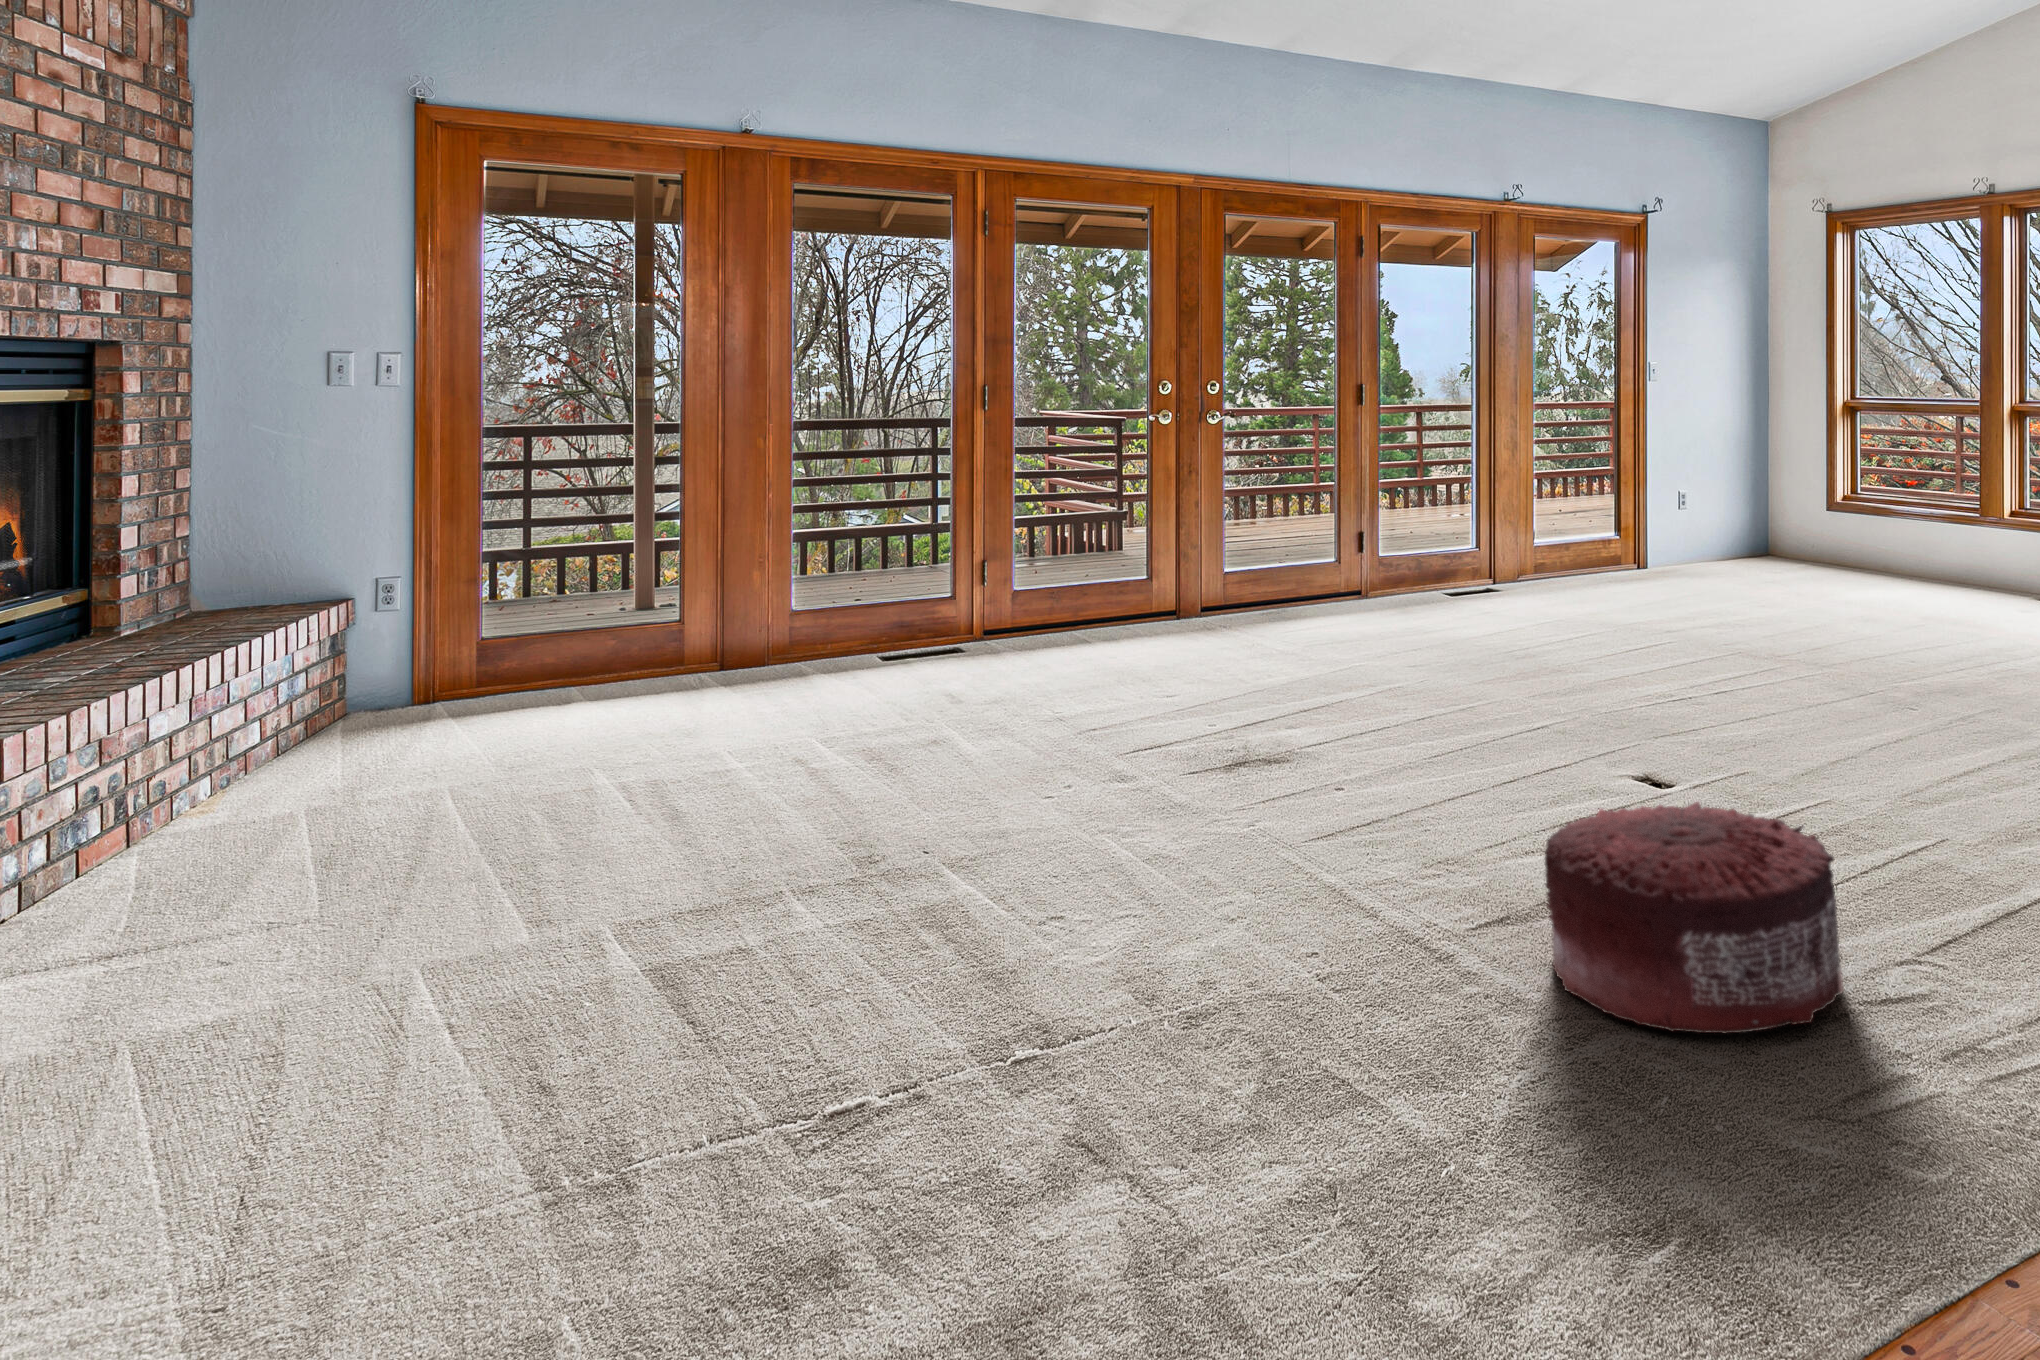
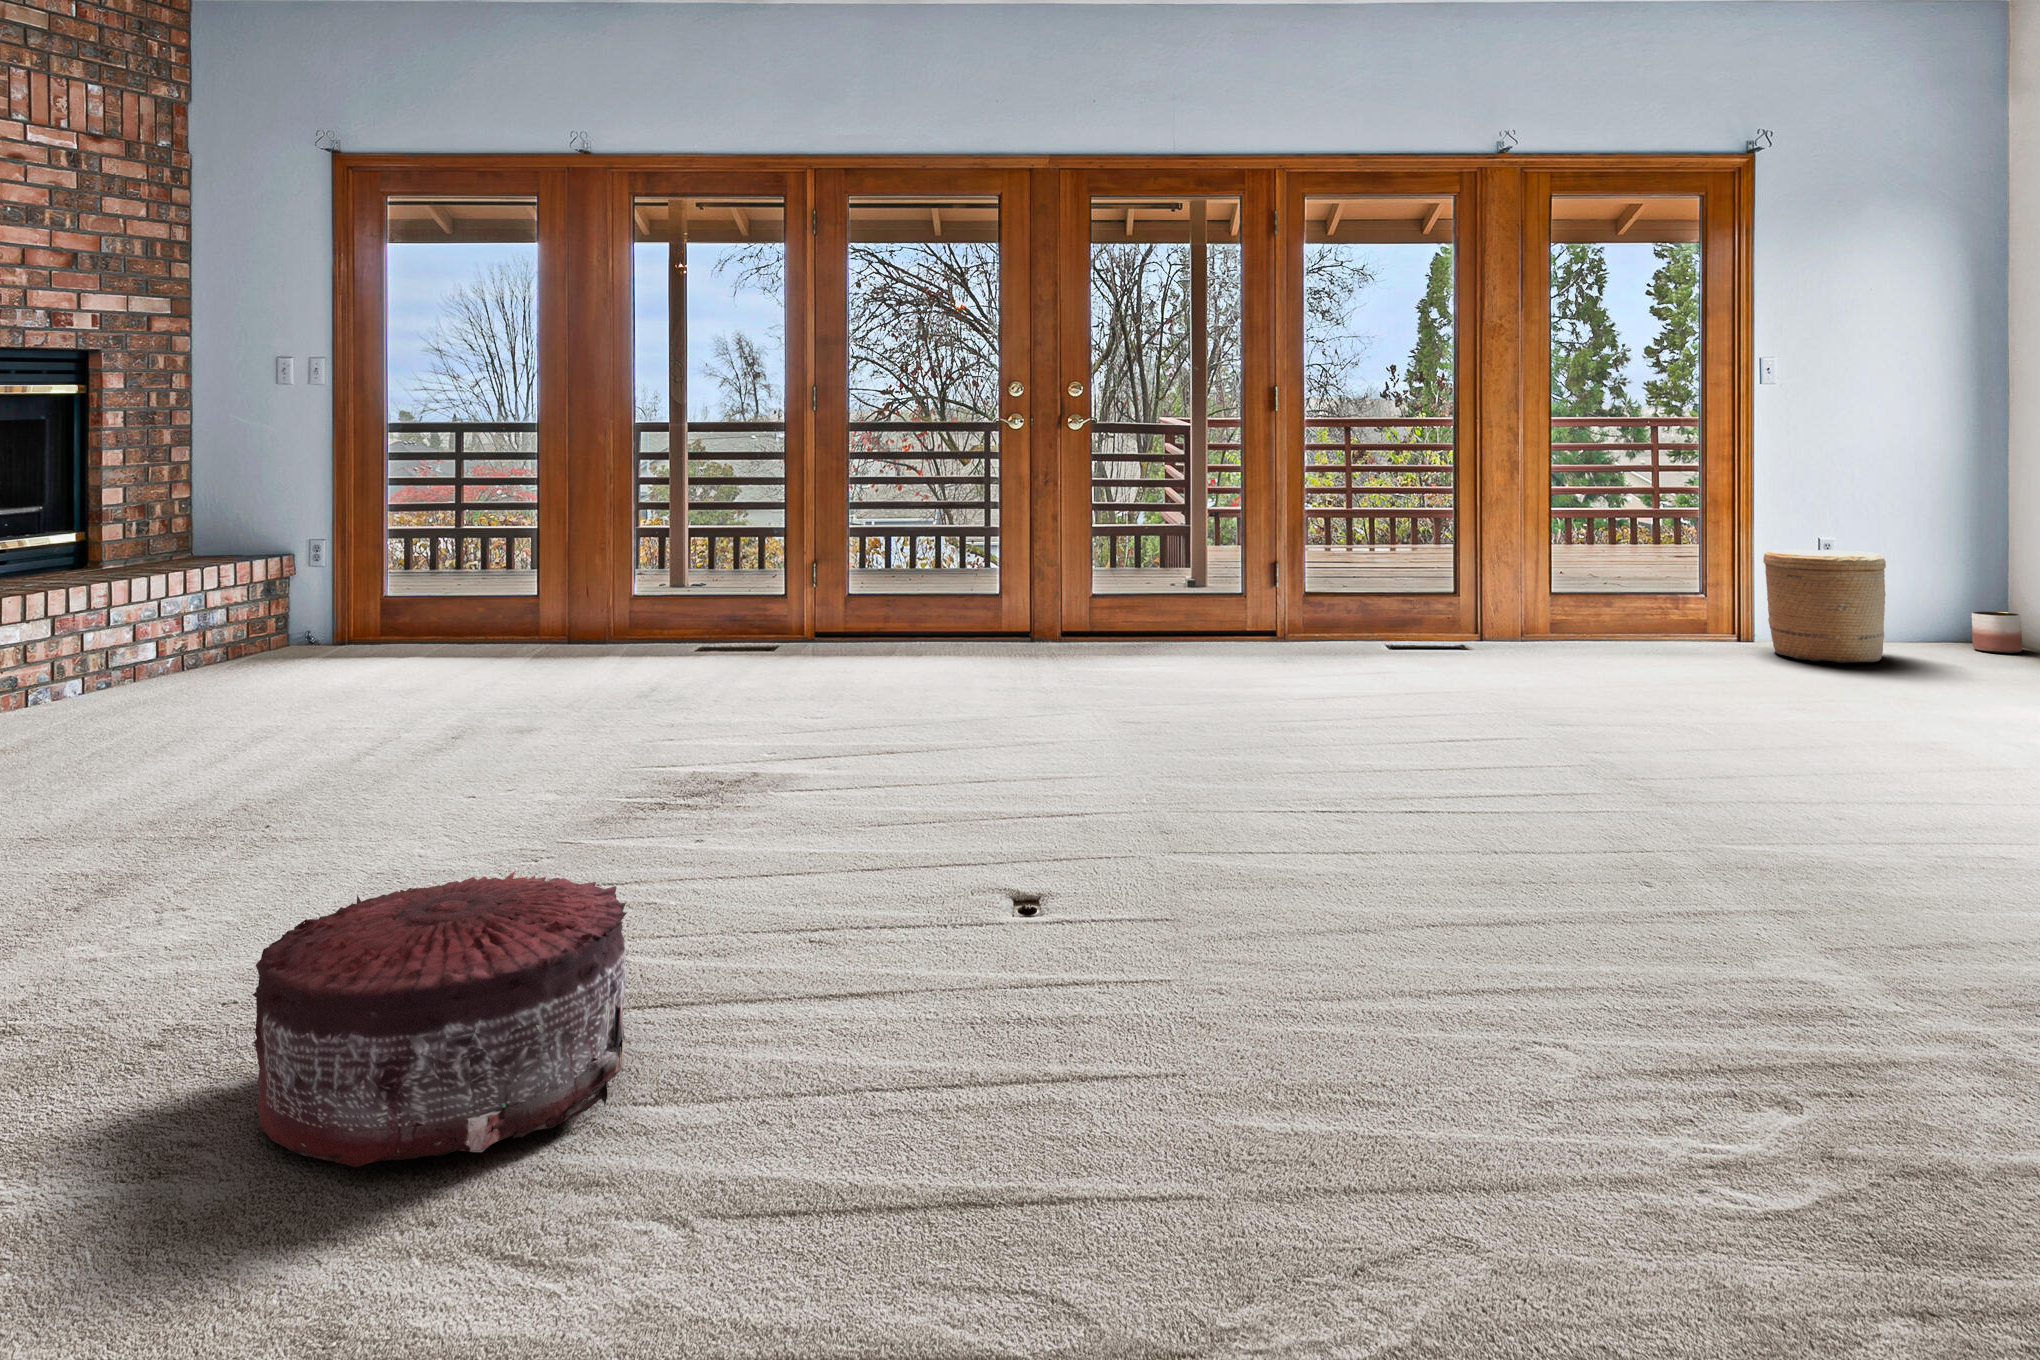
woven basket: none [1661,497,1741,576] -> present [1763,550,1886,663]
planter: none [1759,533,1789,560] -> present [1972,611,2022,653]

